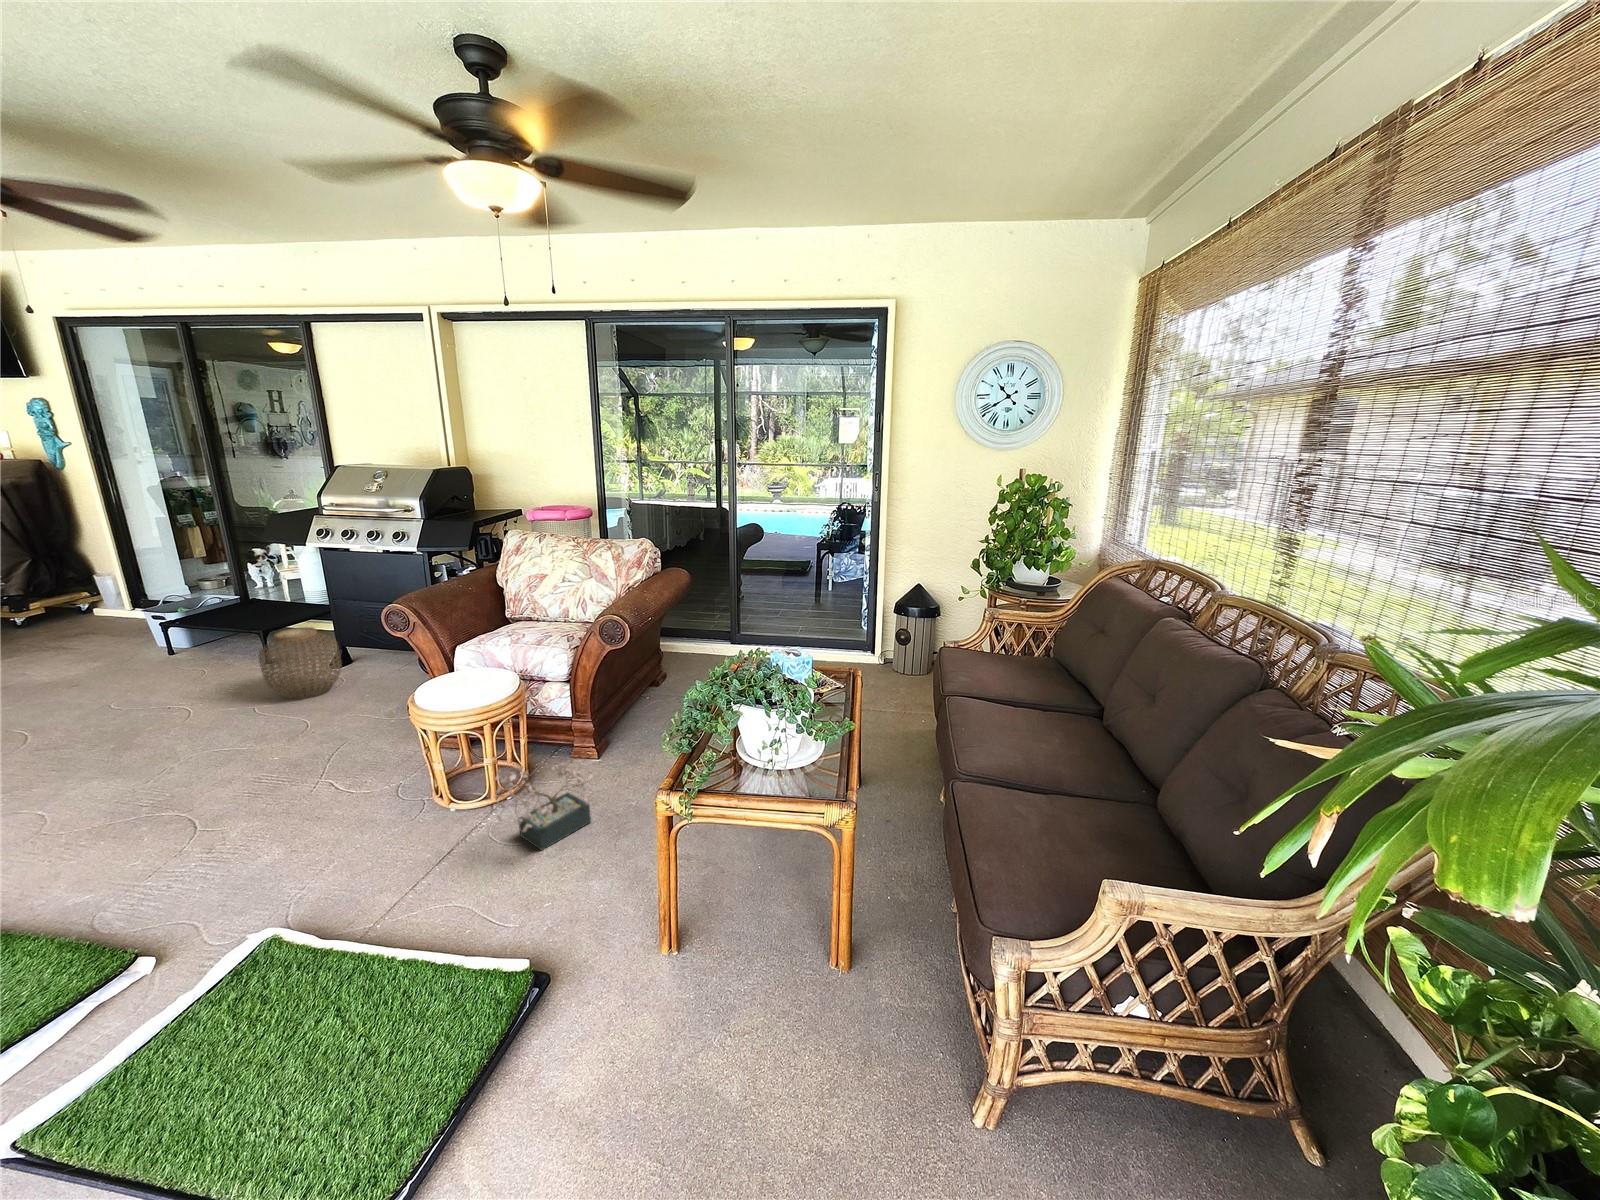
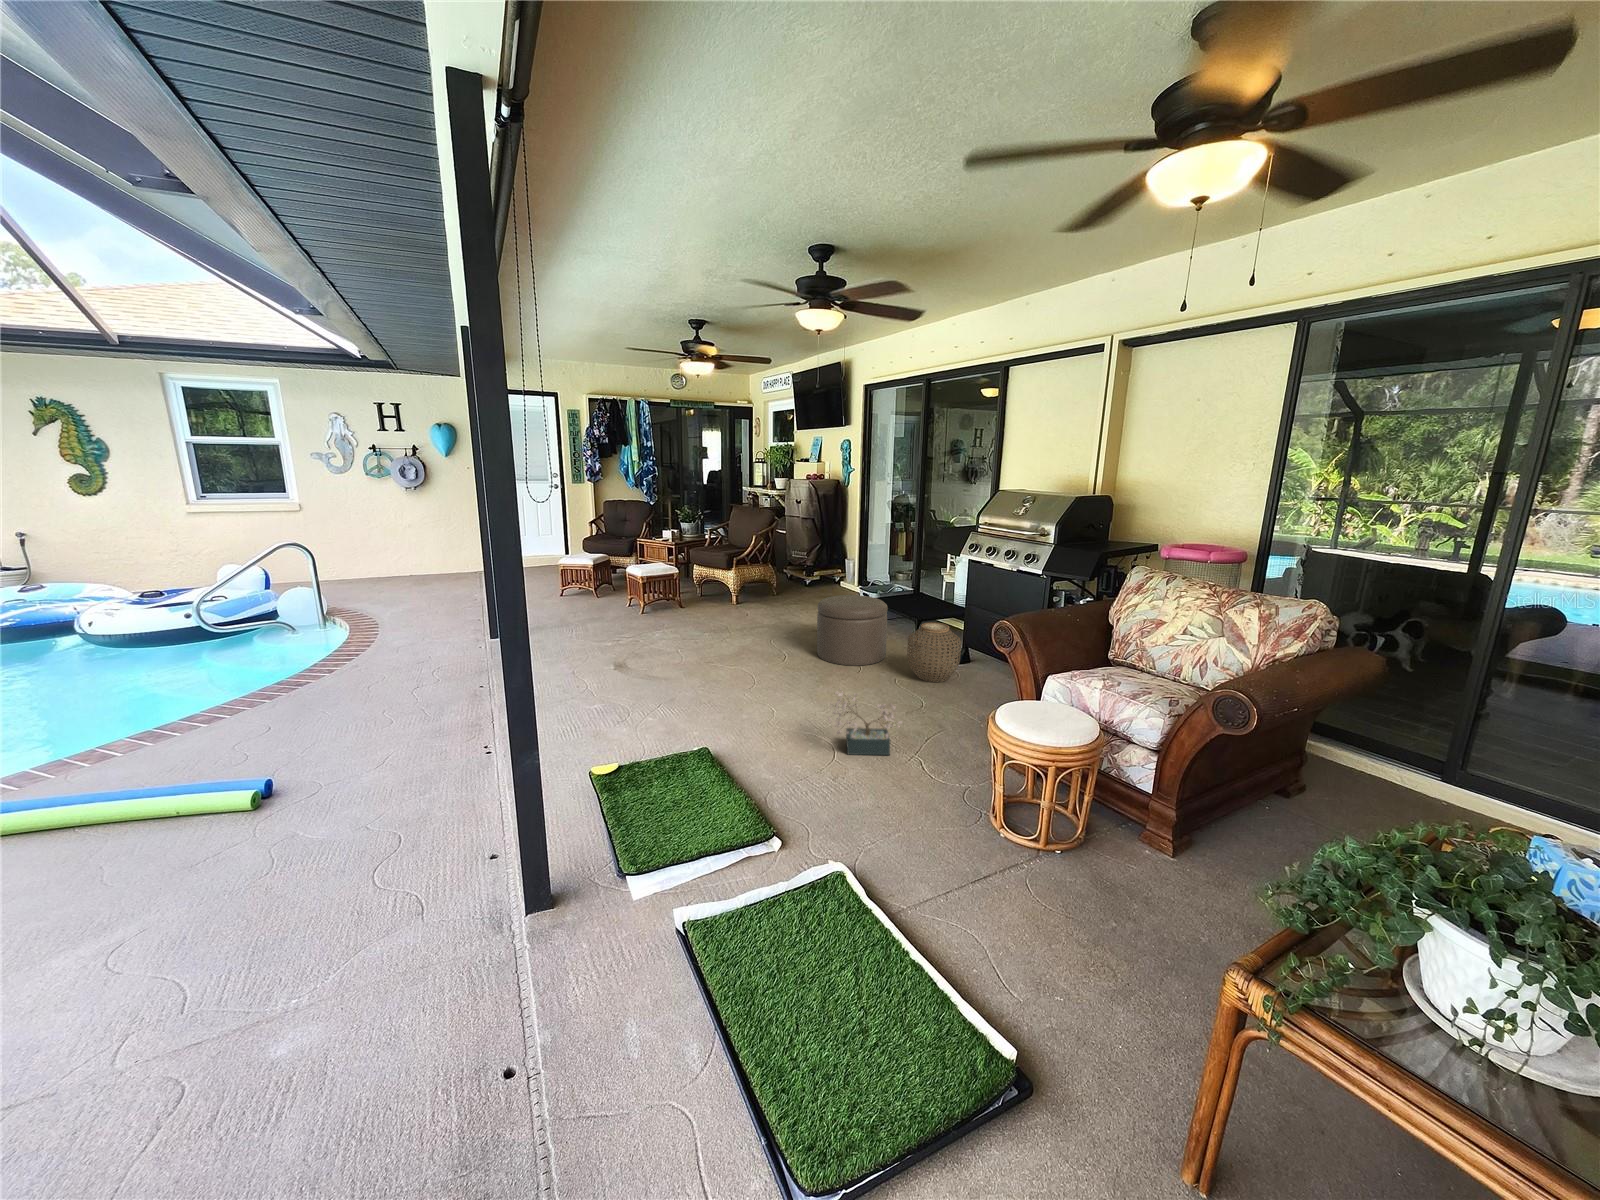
ottoman: none [68,617,224,722] -> present [817,595,888,666]
decorative plant: present [494,759,593,850] -> present [828,692,902,755]

